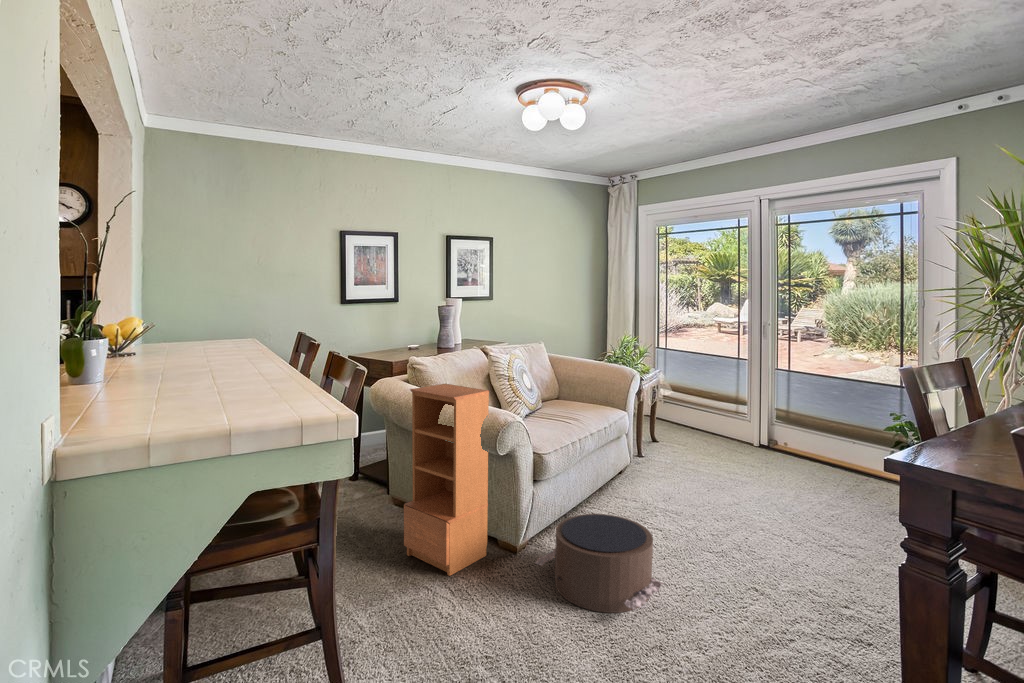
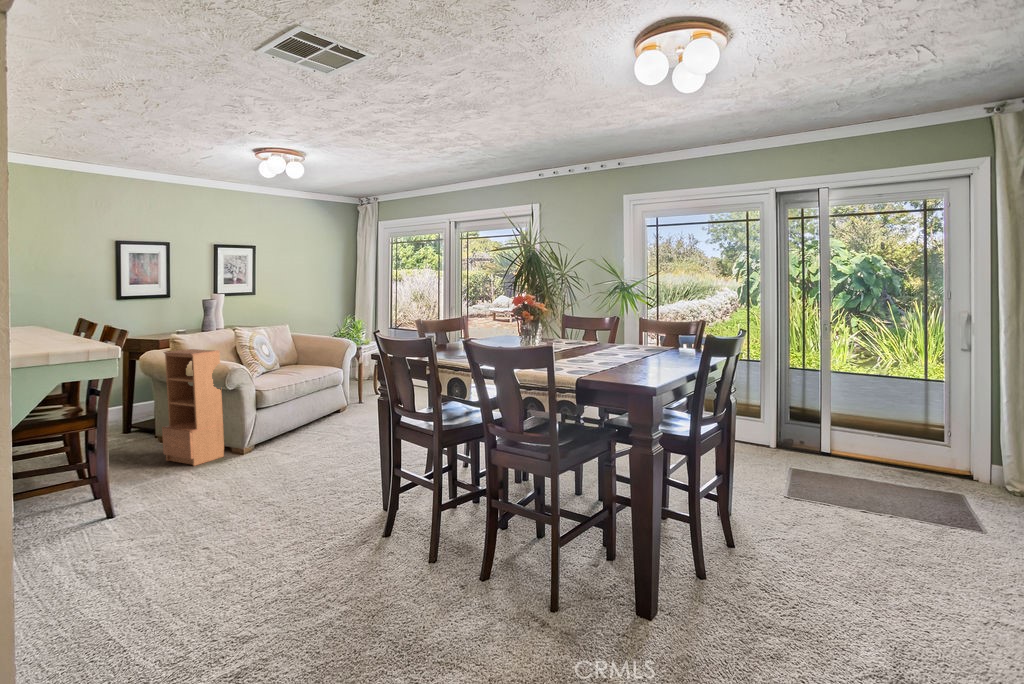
pouf: present [535,514,663,613] -> none [251,423,326,469]

